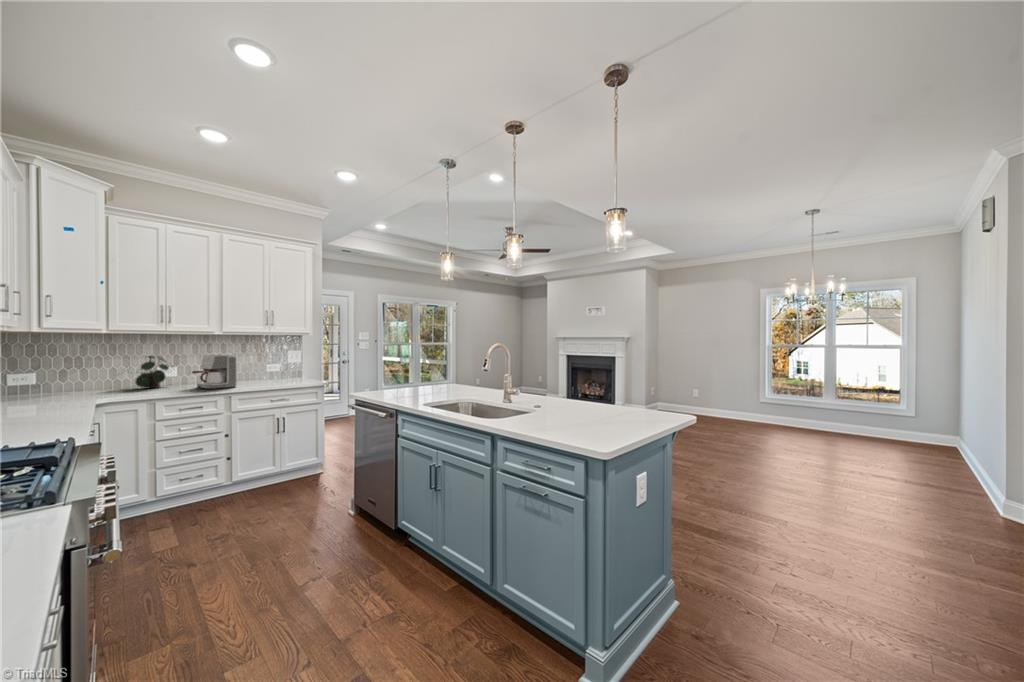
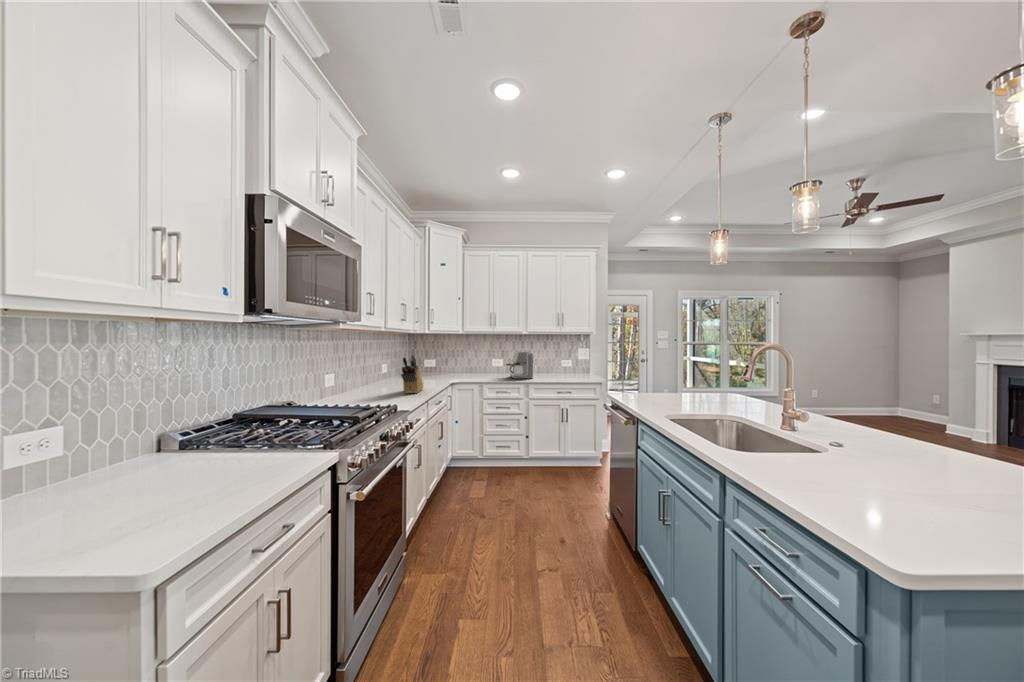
potted plant: present [121,356,169,388] -> none [468,351,501,375]
knife block: none [30,362,62,422] -> present [401,355,423,393]

